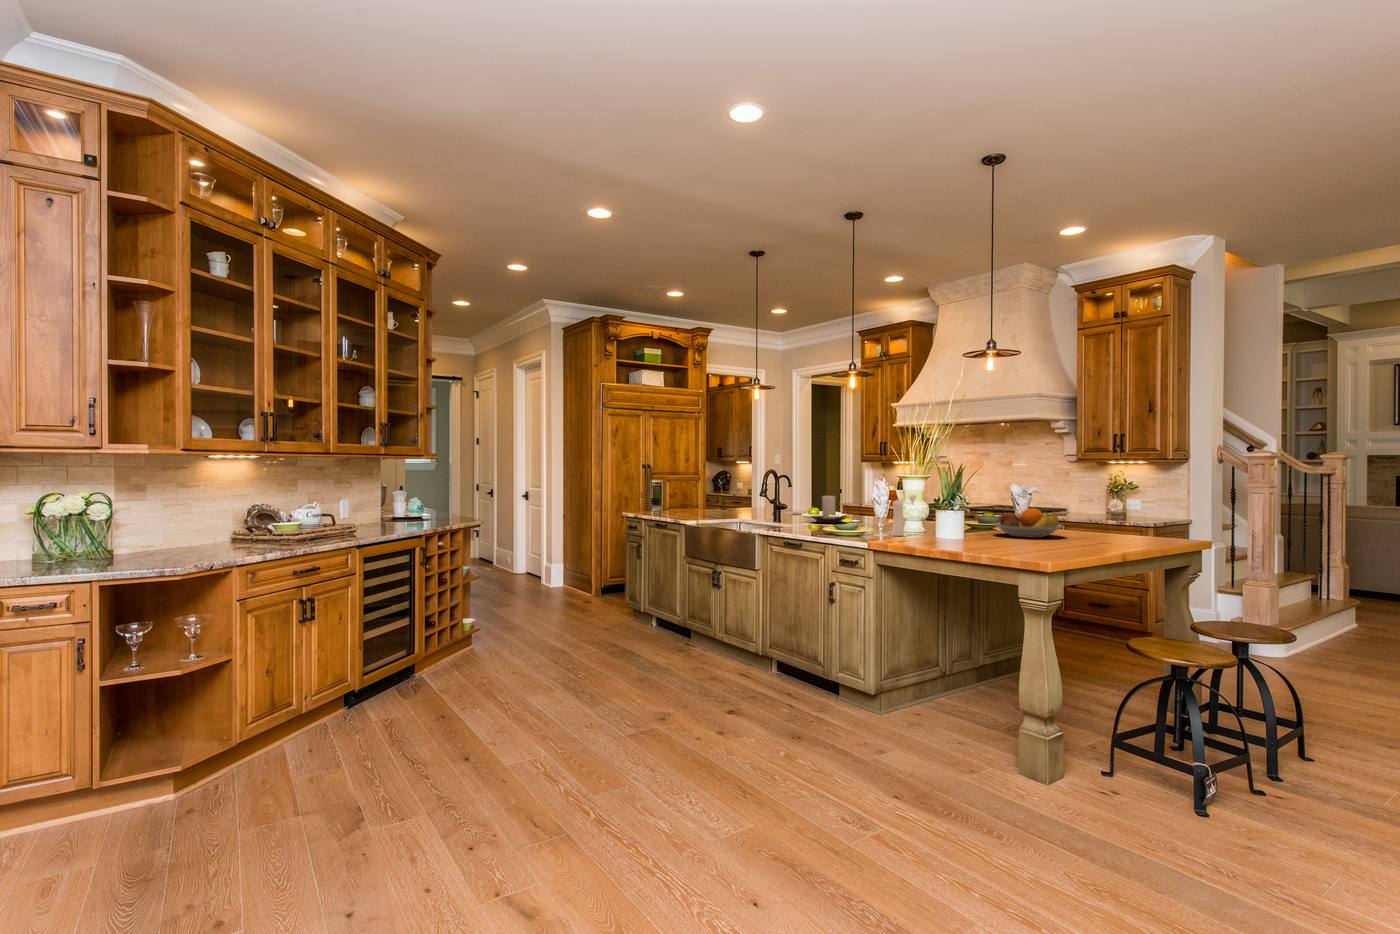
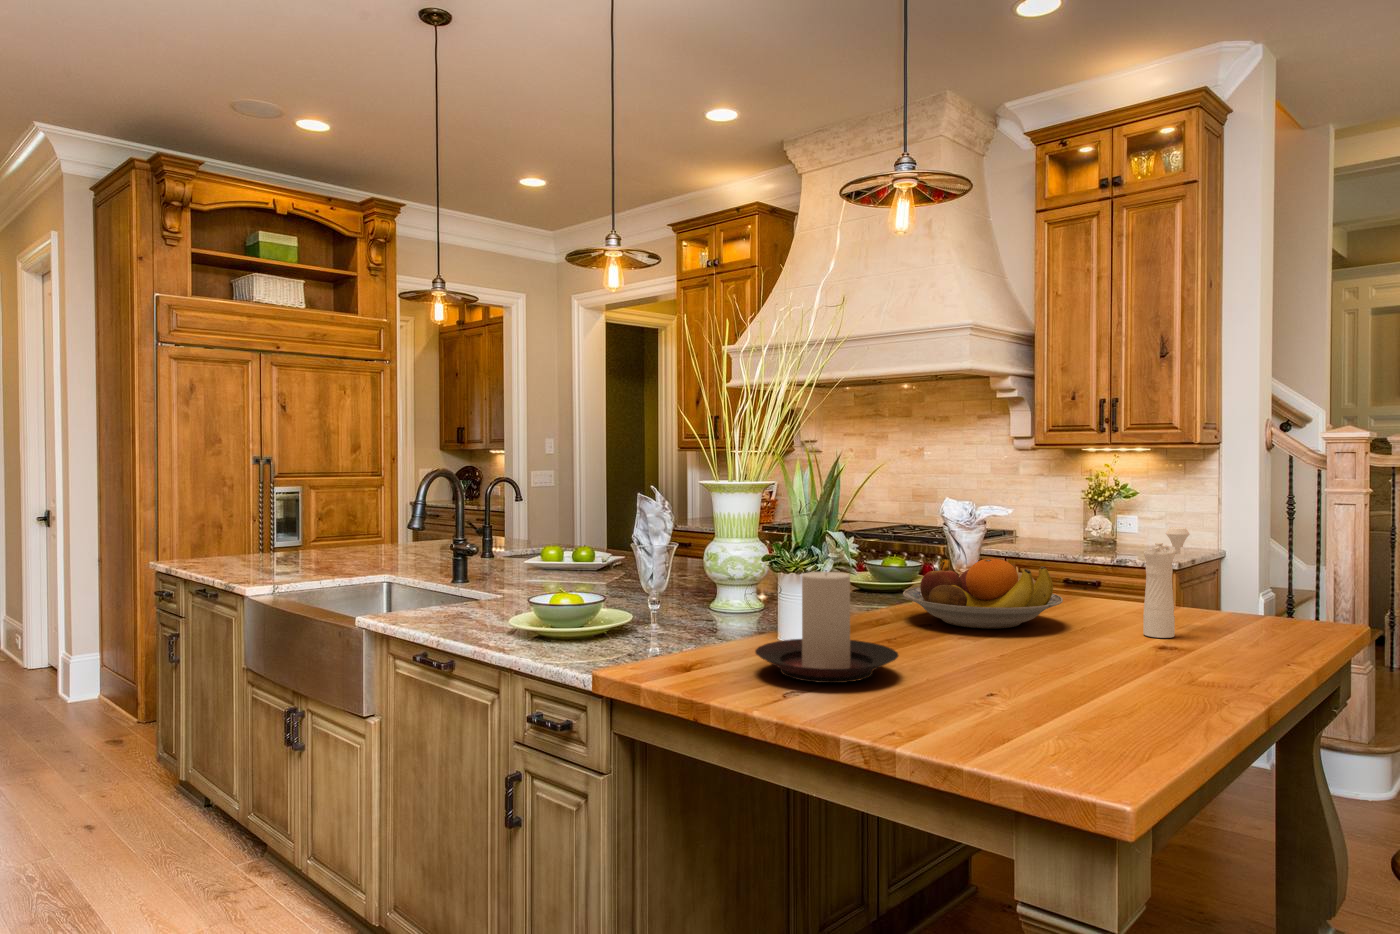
pepper mill: present [892,494,917,536] -> present [1143,527,1190,638]
candle holder: present [811,496,847,523] -> present [755,571,899,683]

